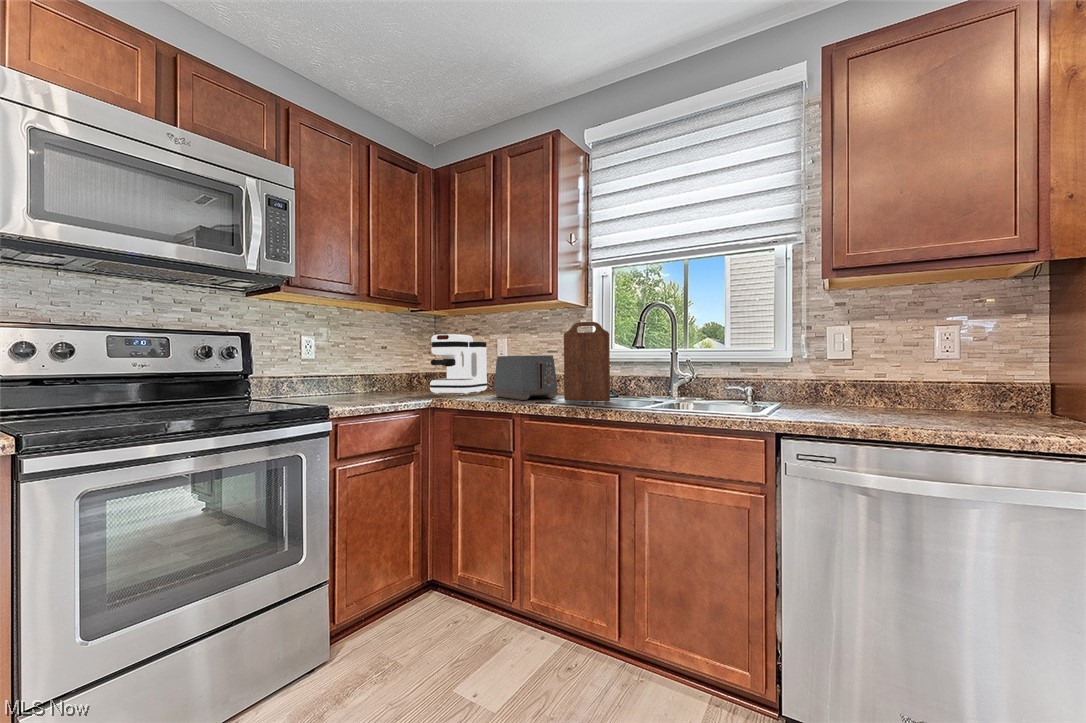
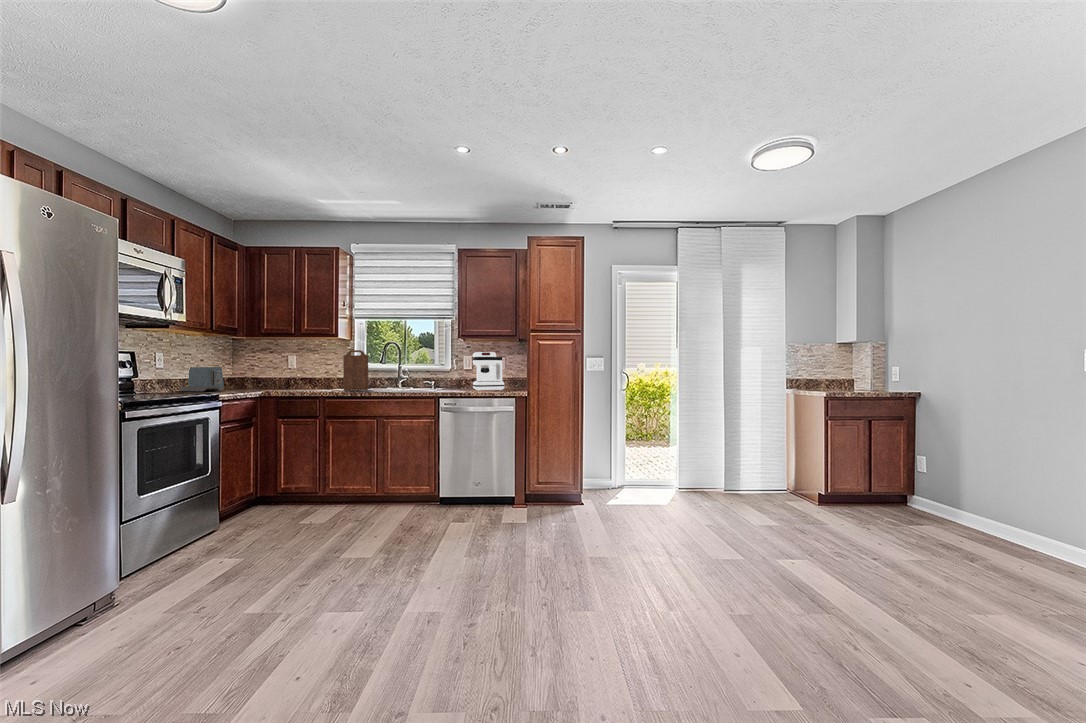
coffee maker: present [430,334,487,394] -> present [473,352,504,391]
toaster: present [494,355,557,400] -> present [180,367,224,392]

